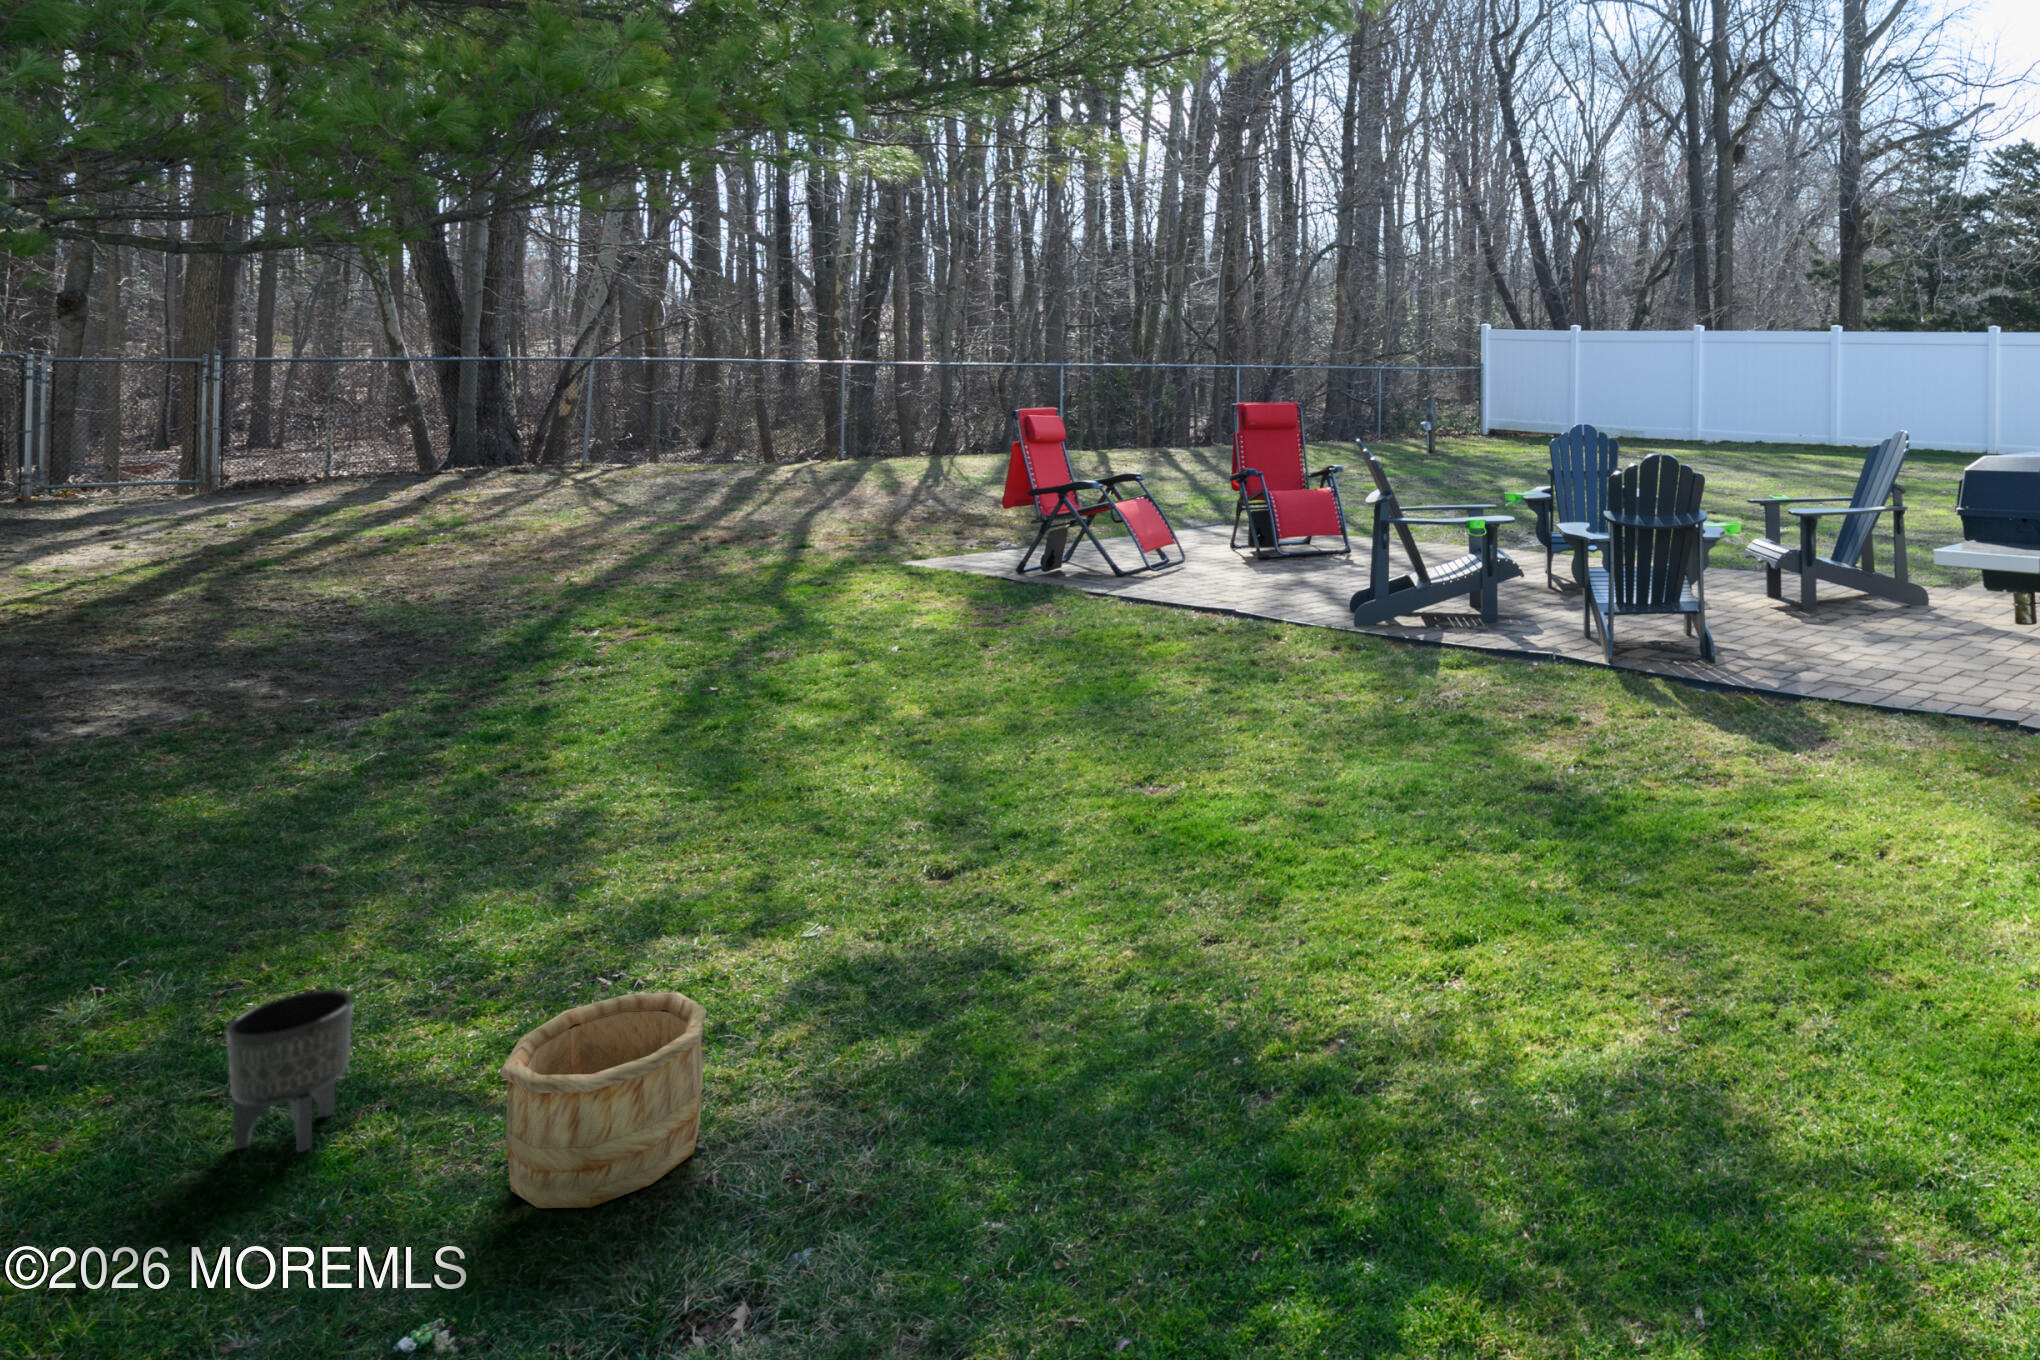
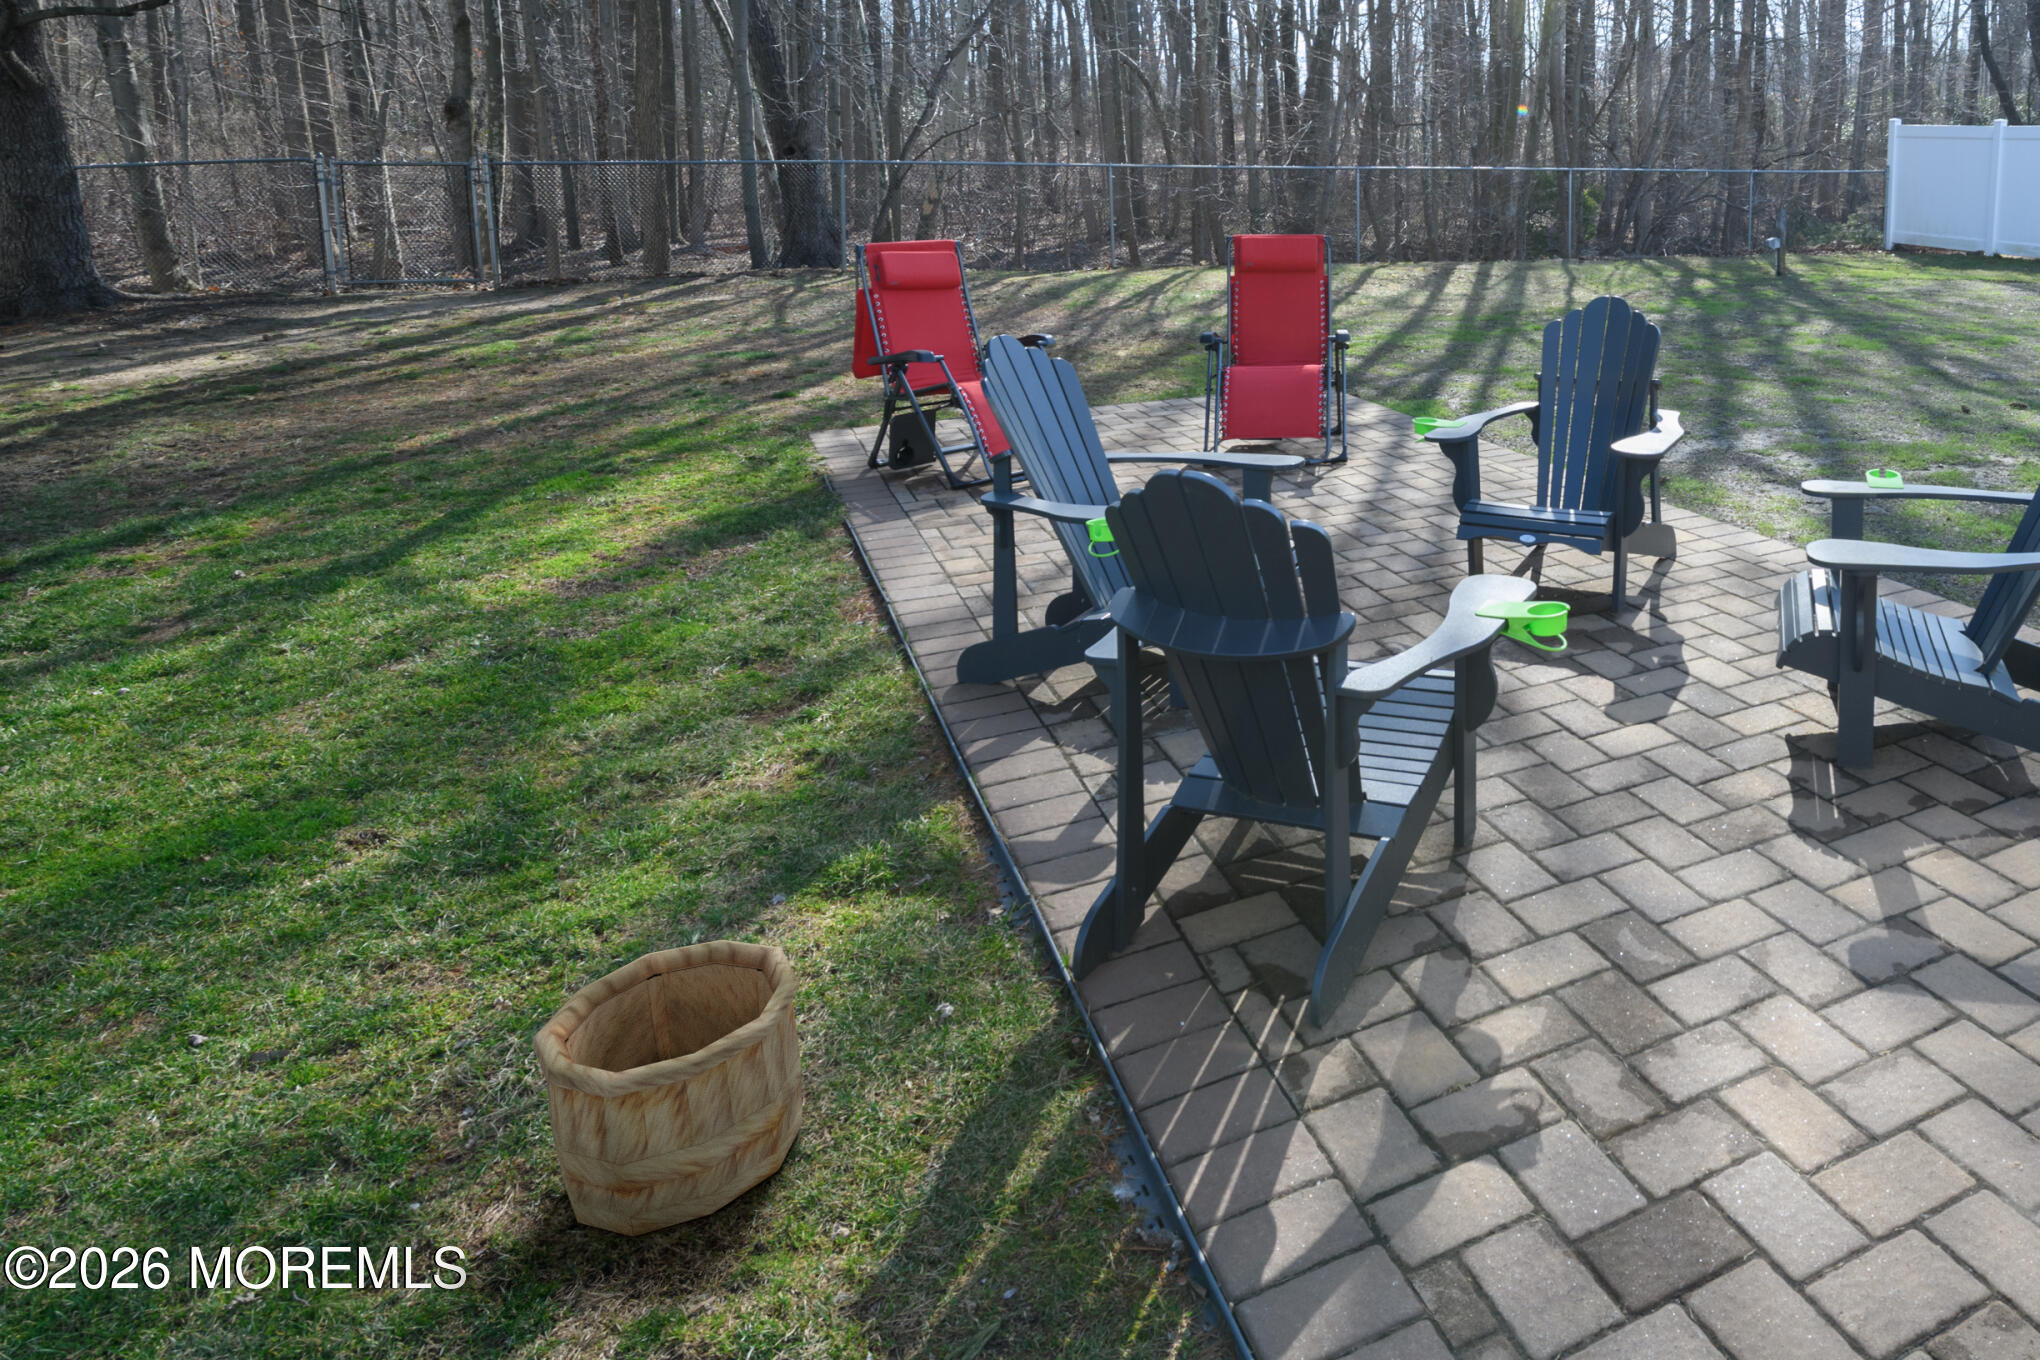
planter: present [227,990,353,1152] -> none [320,872,468,1065]

